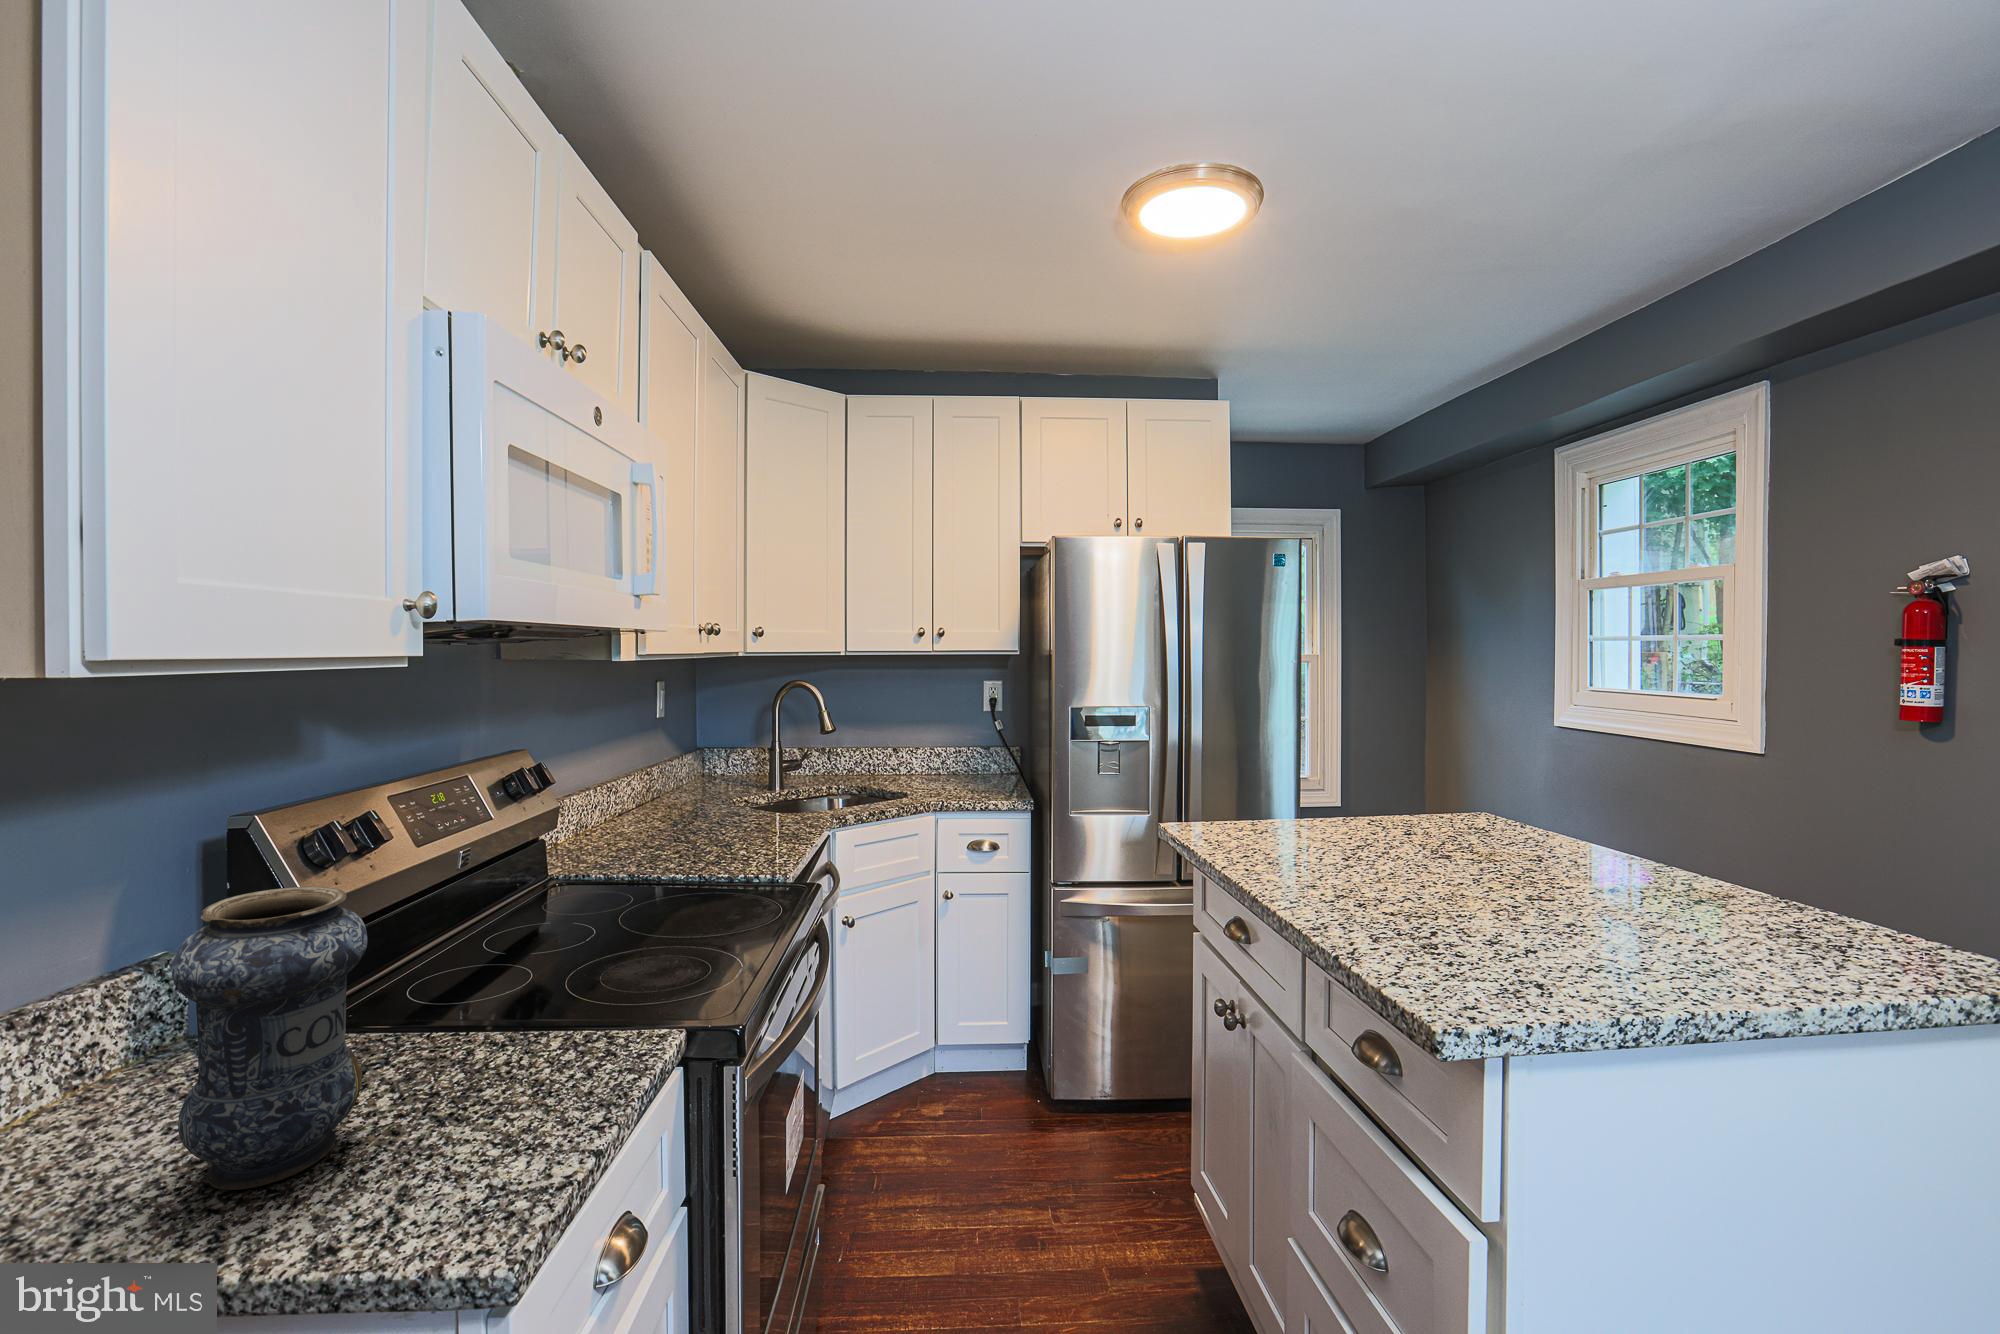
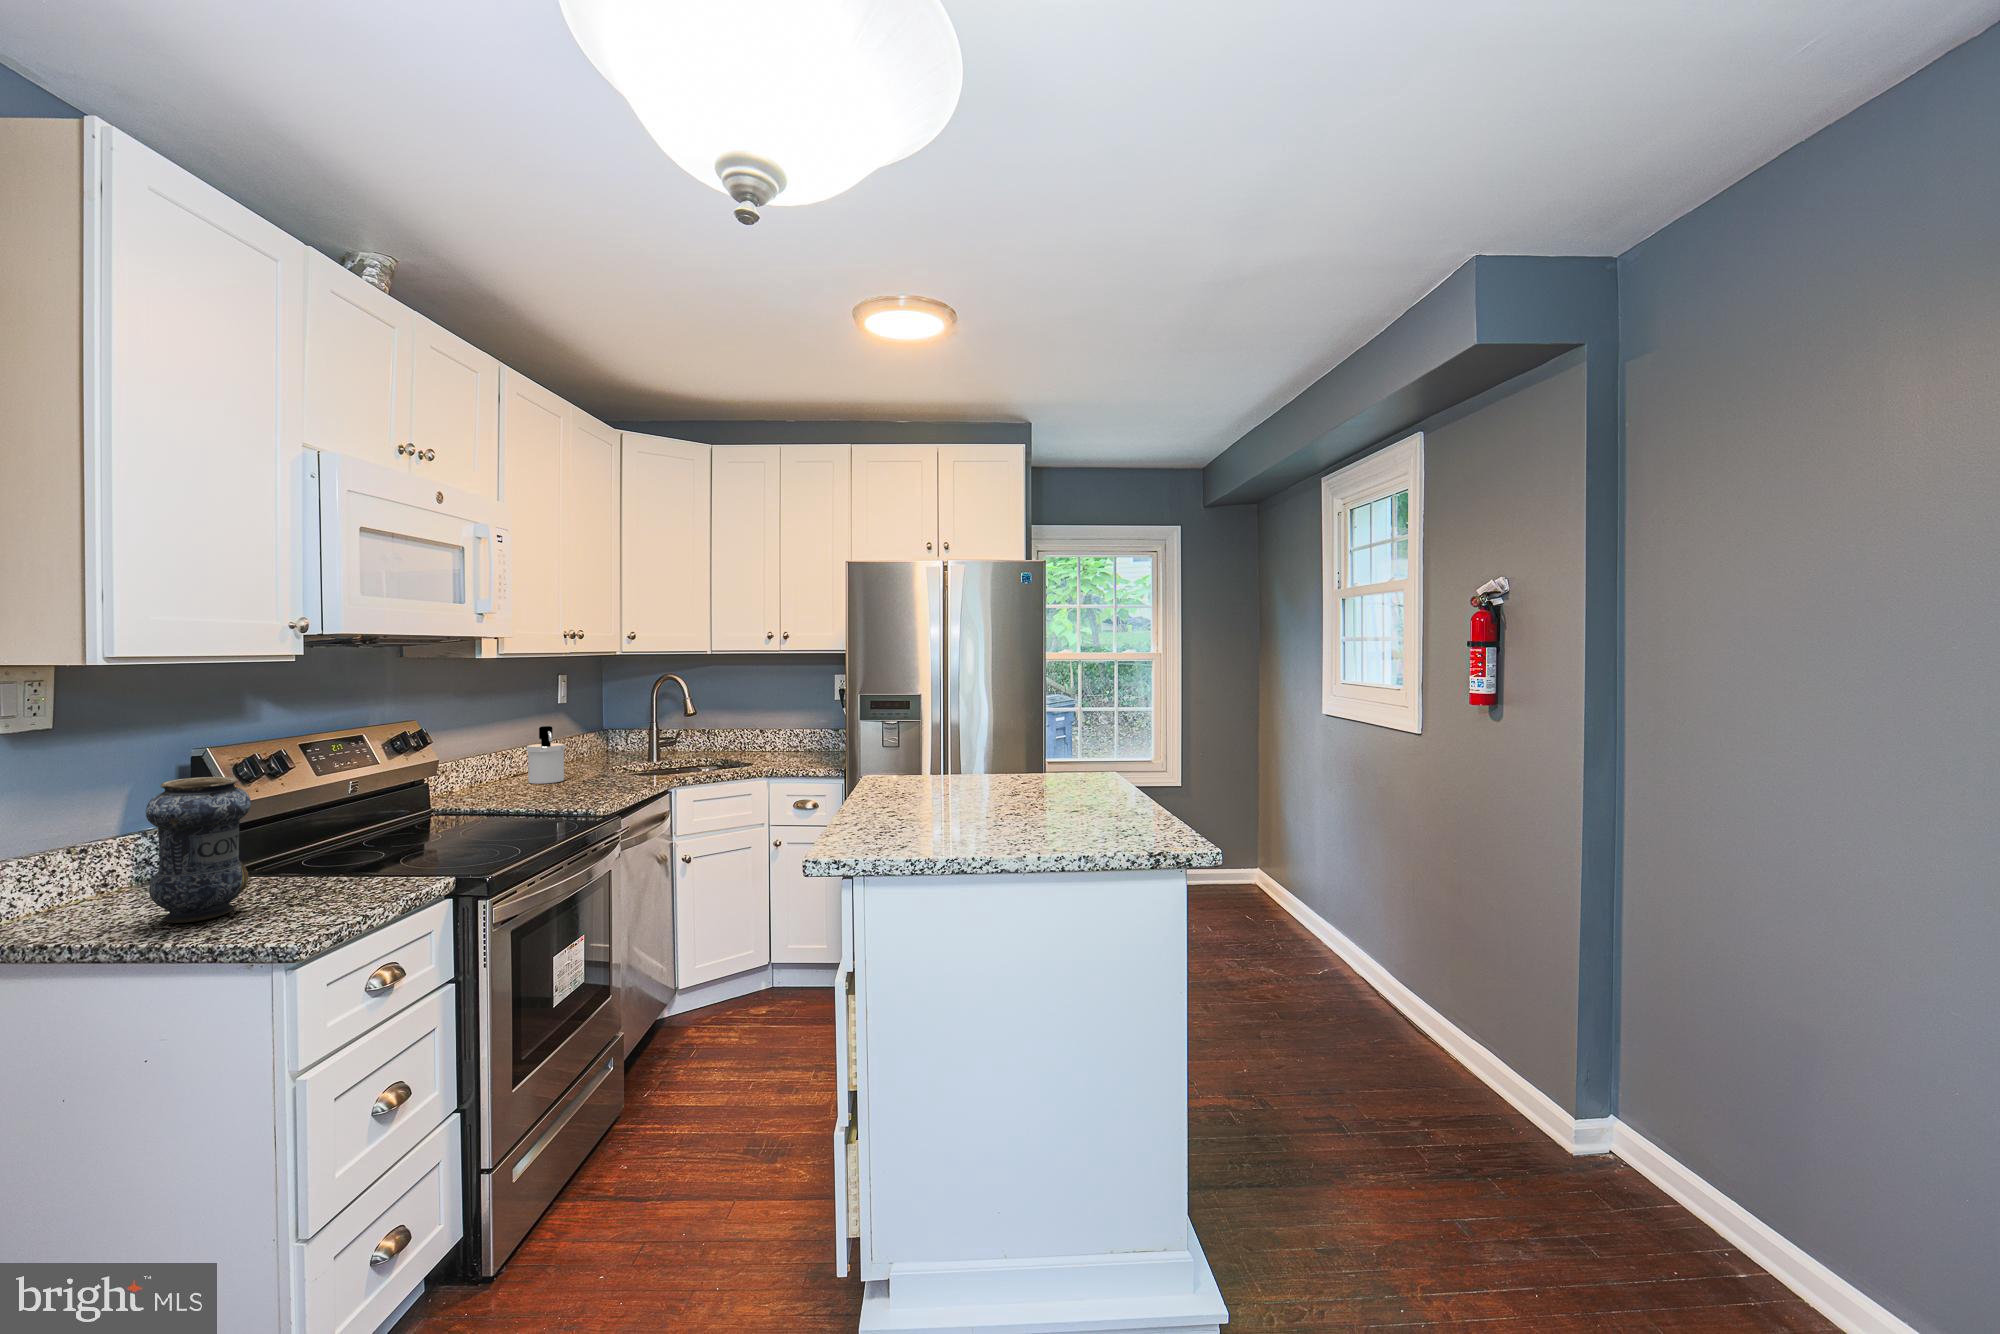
soap dispenser: none [641,750,690,827] -> present [527,726,565,784]

